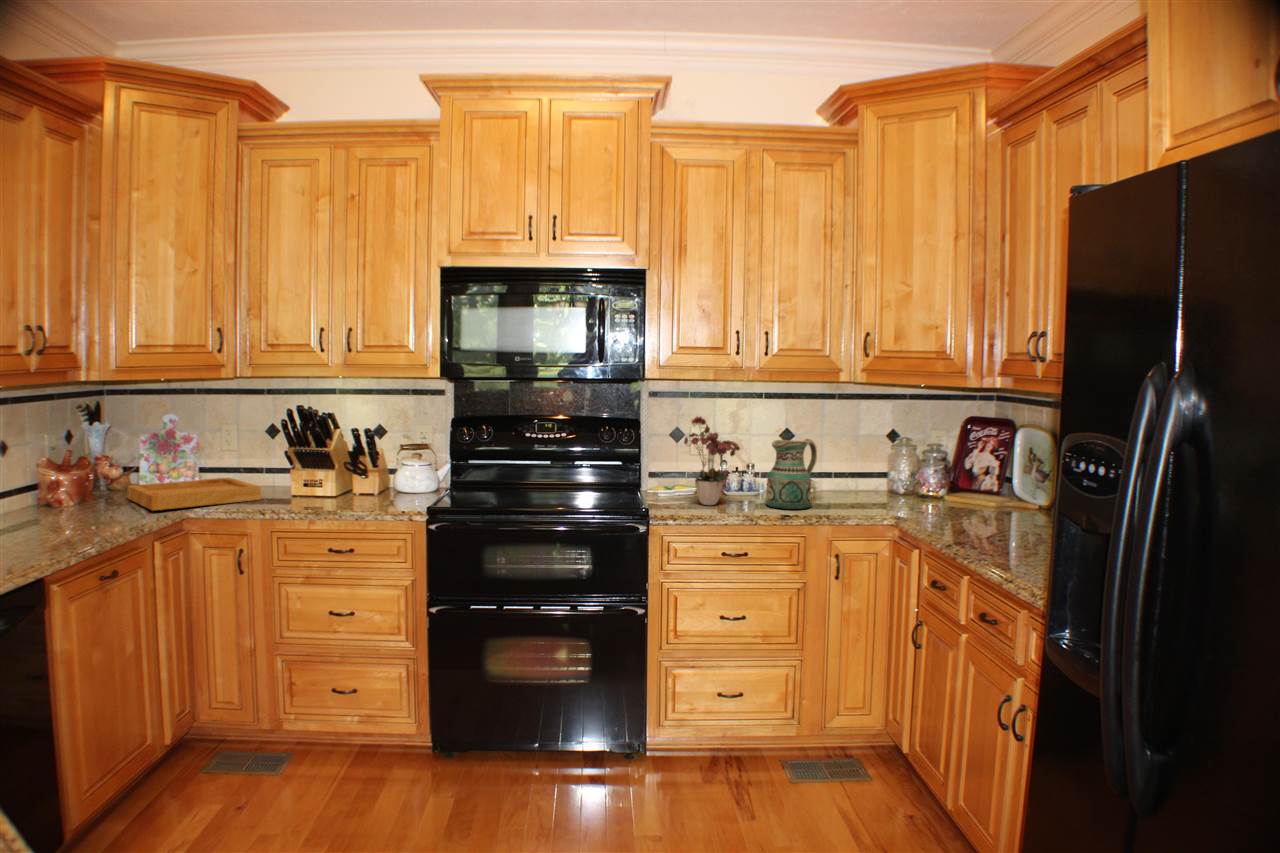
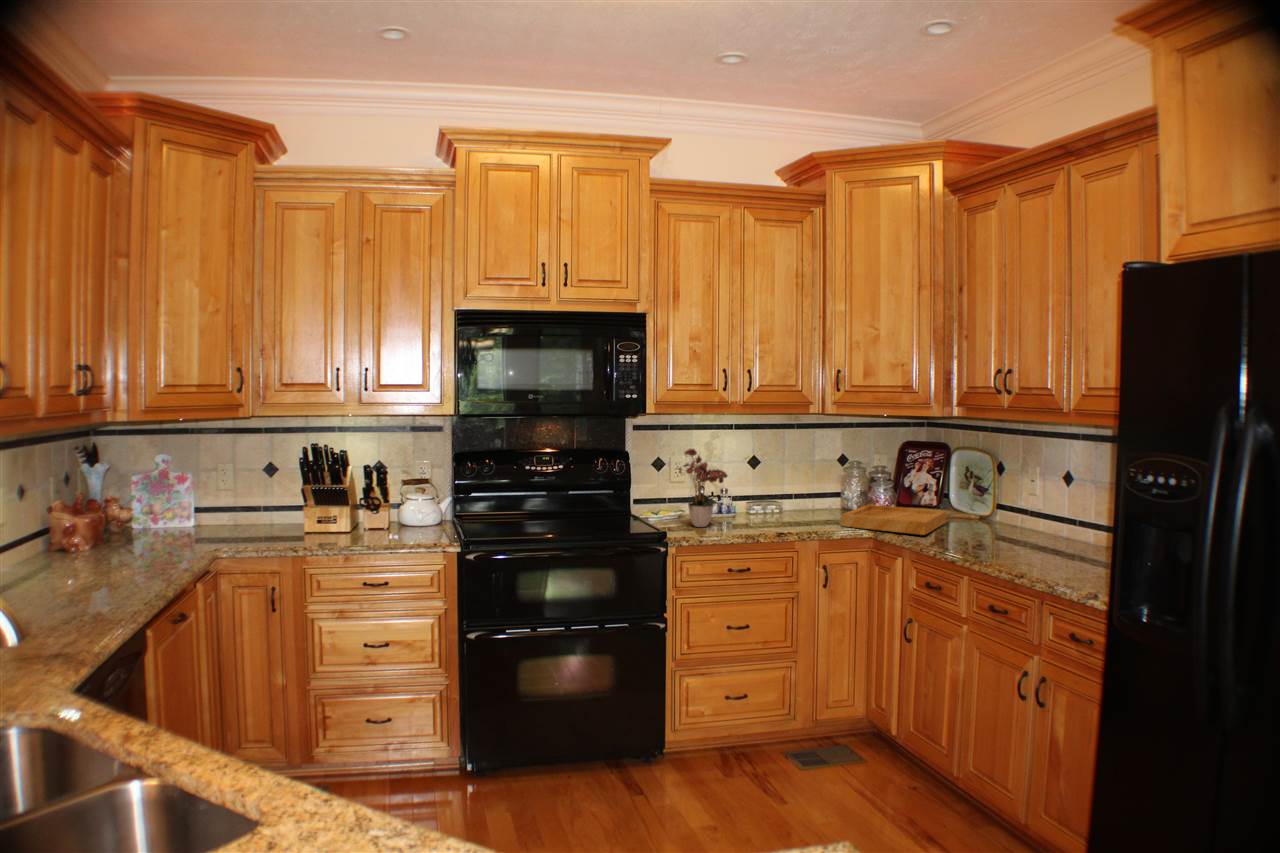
ceramic pitcher: present [766,439,817,509] -> none [749,466,790,528]
tray: present [127,478,261,510] -> present [841,504,946,535]

